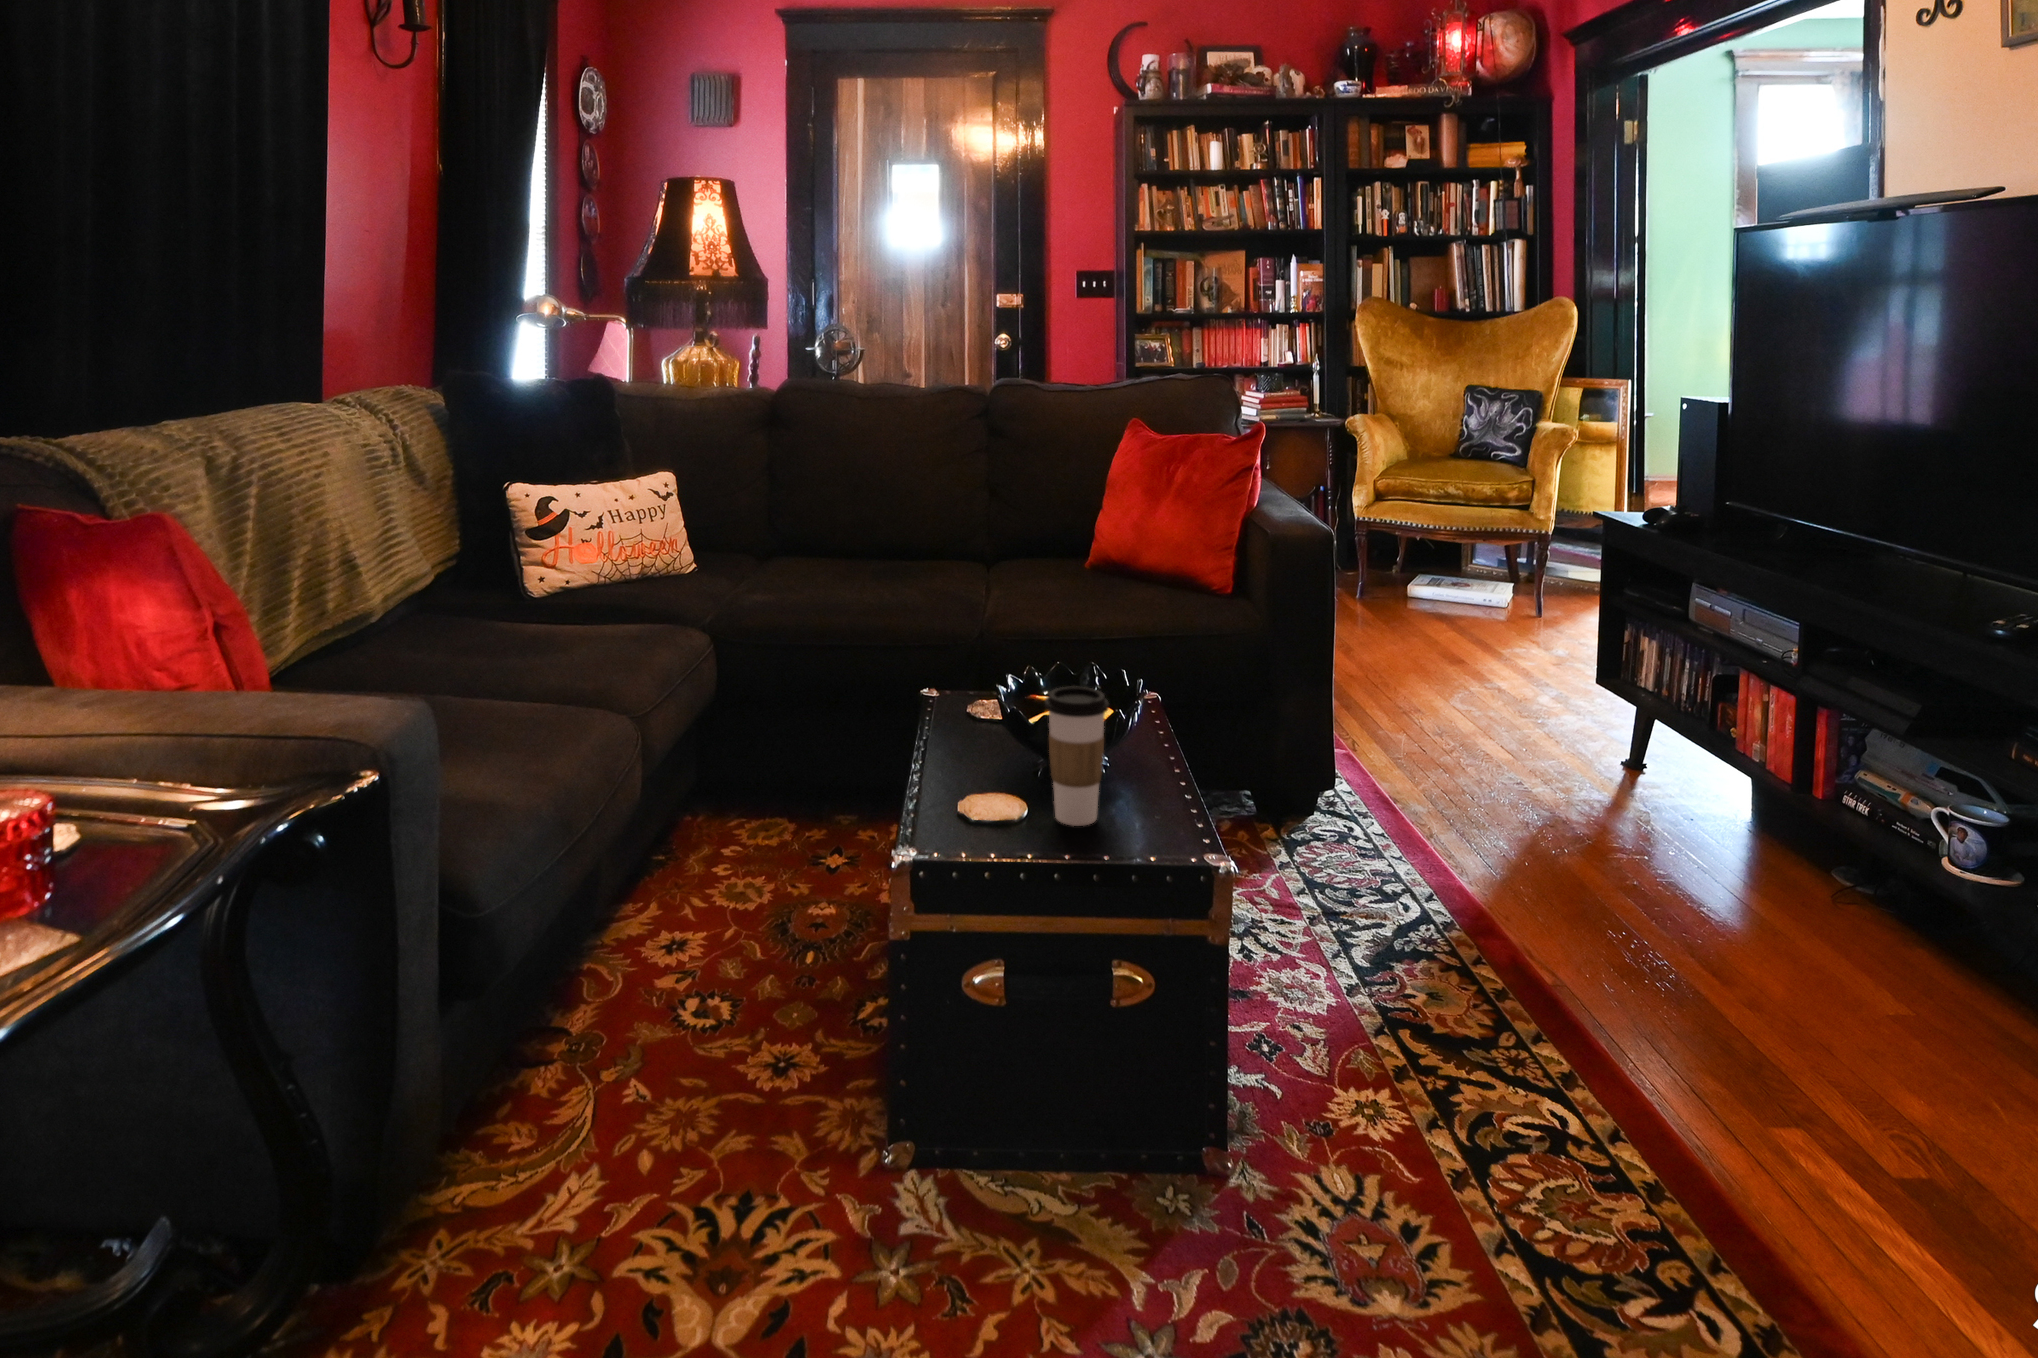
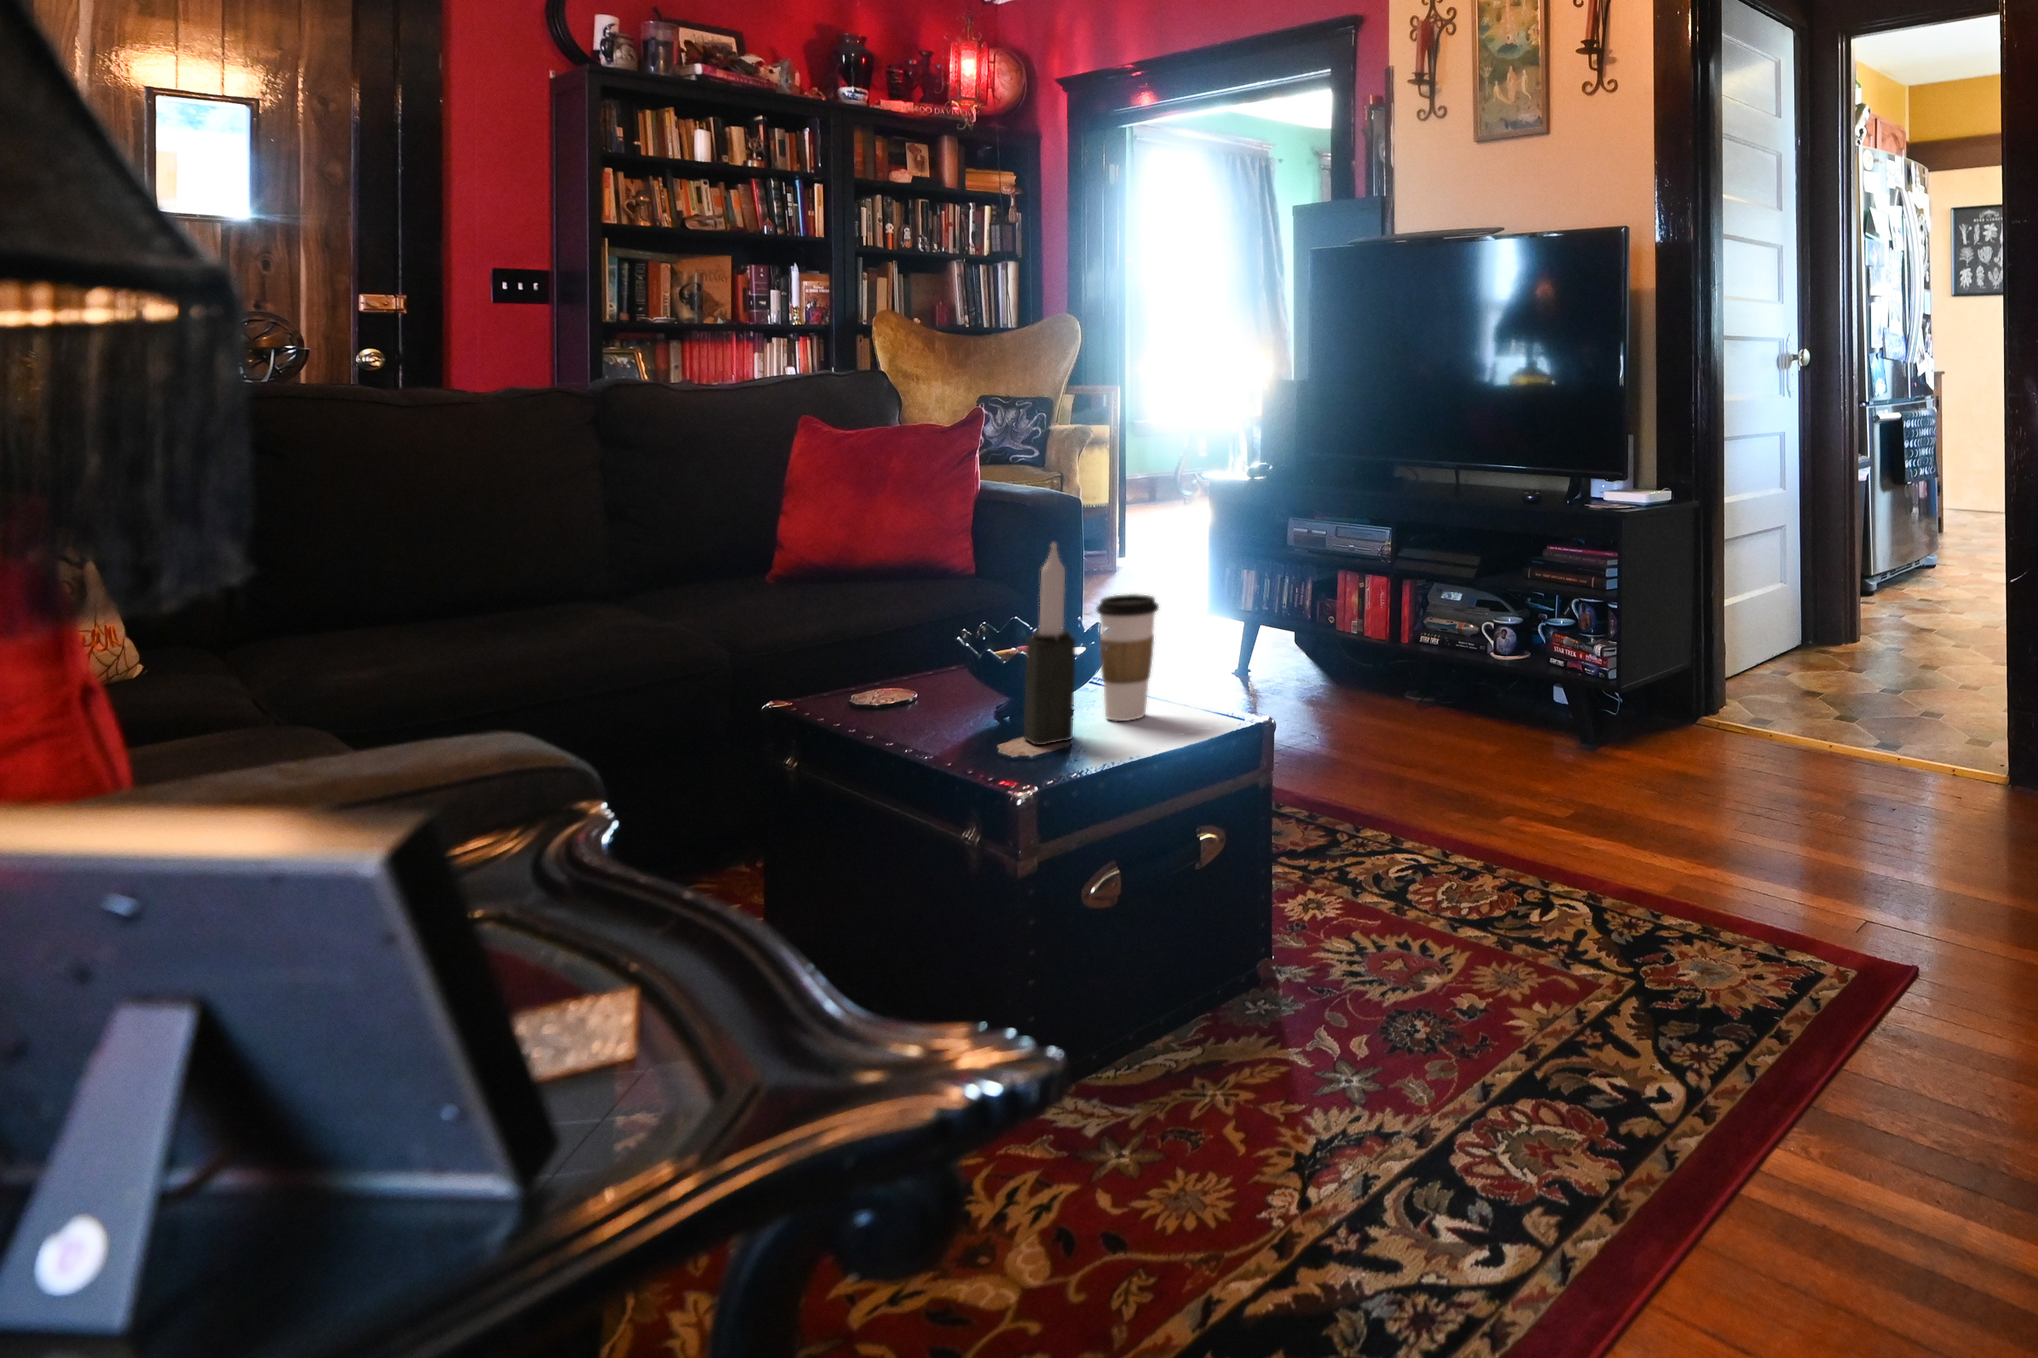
candle: none [955,626,999,829] -> present [1024,543,1076,745]

